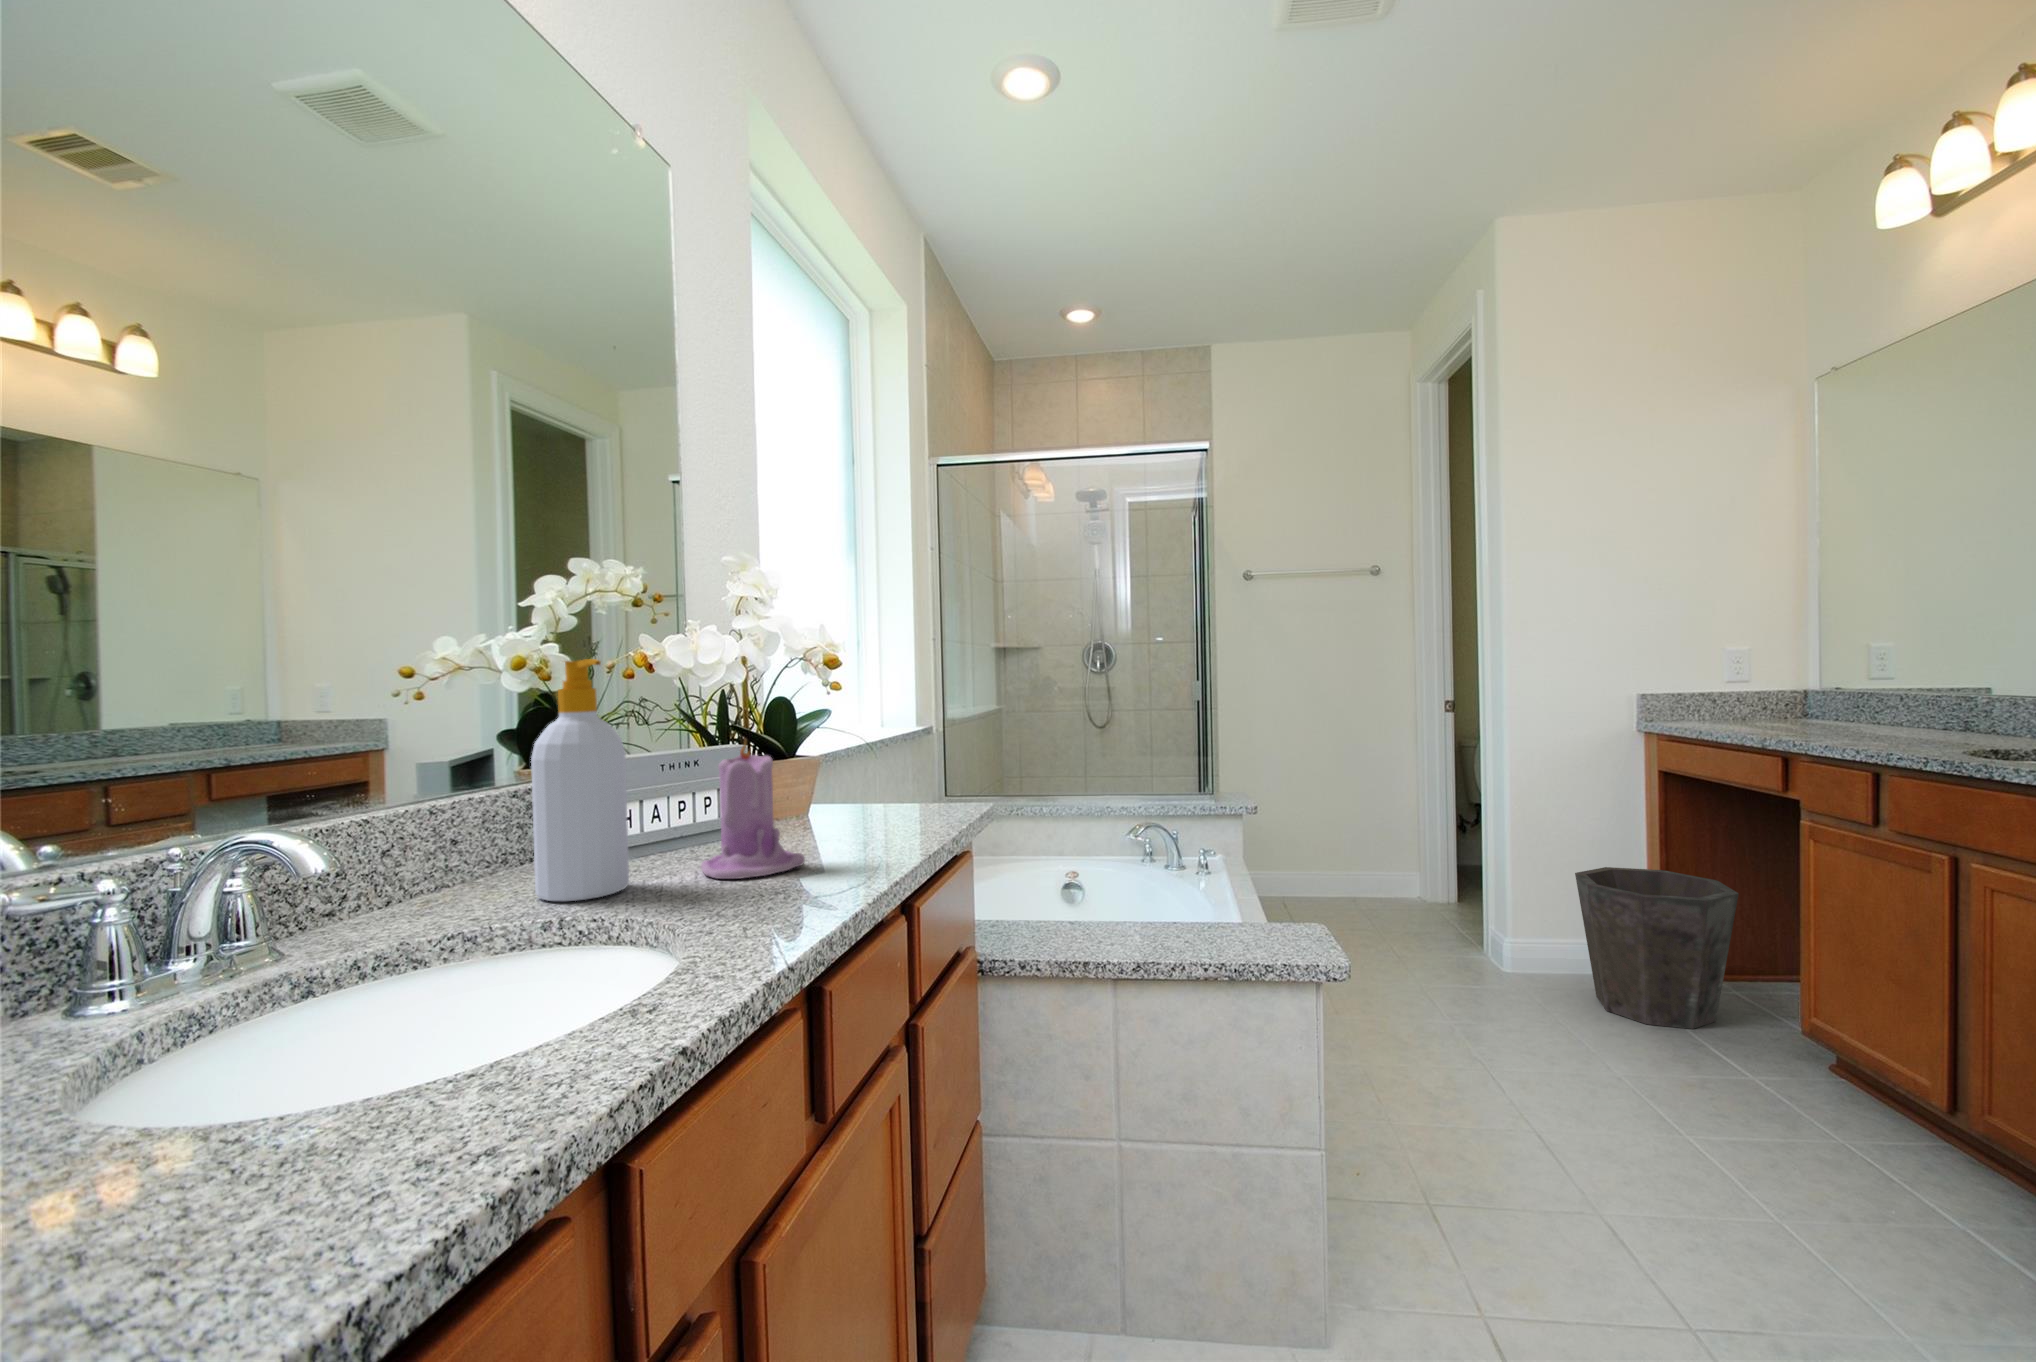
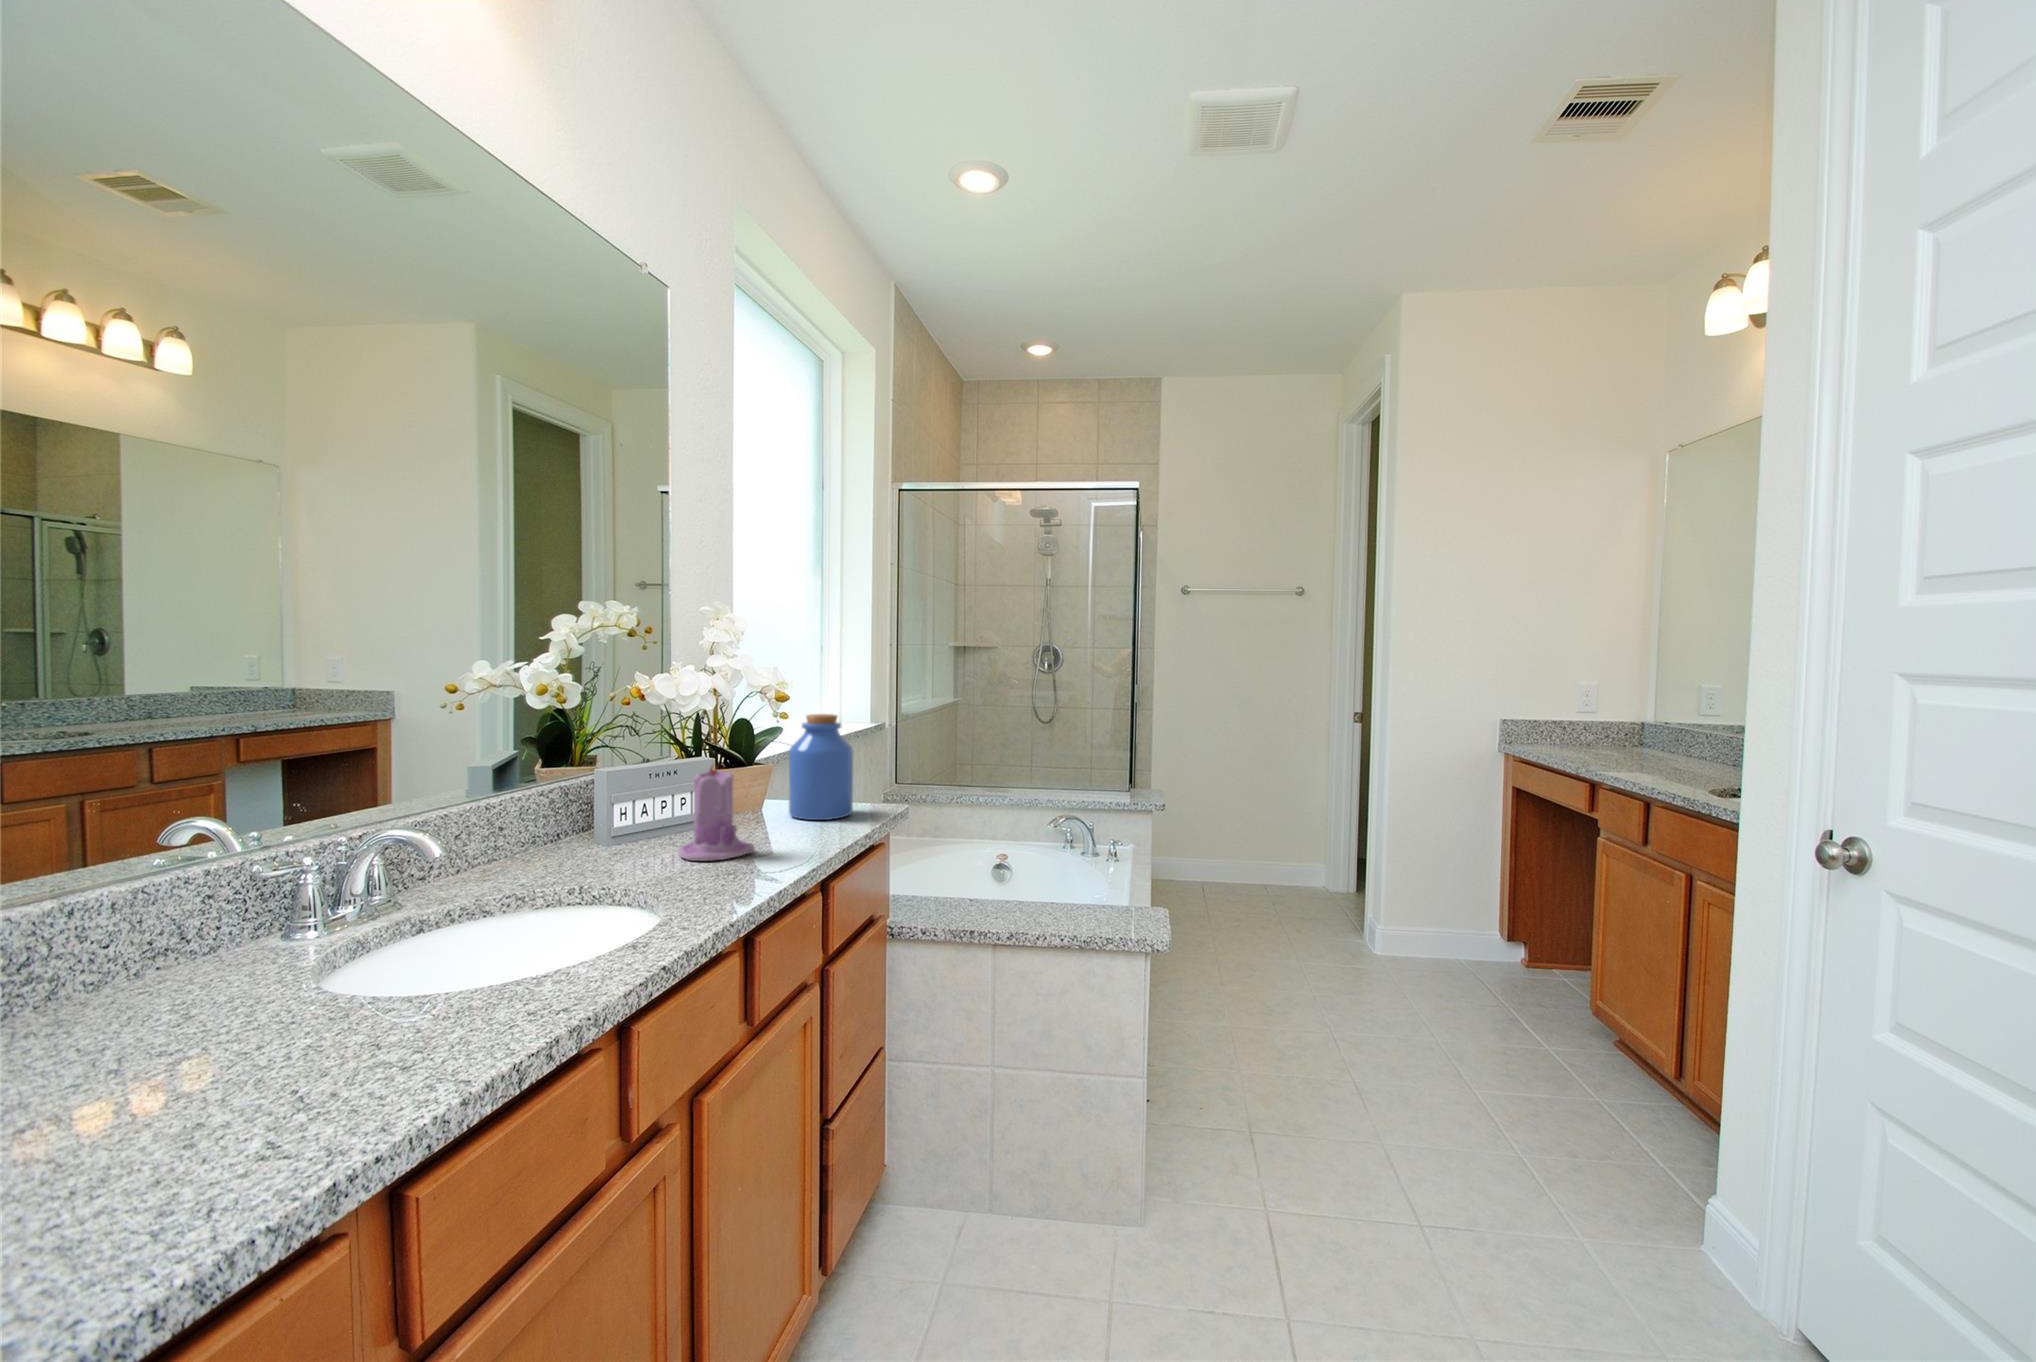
soap bottle: present [531,659,629,901] -> none [560,704,627,874]
jar: none [838,690,921,826] -> present [789,714,853,820]
waste bin: present [1575,867,1739,1029] -> none [1433,866,1559,1004]

